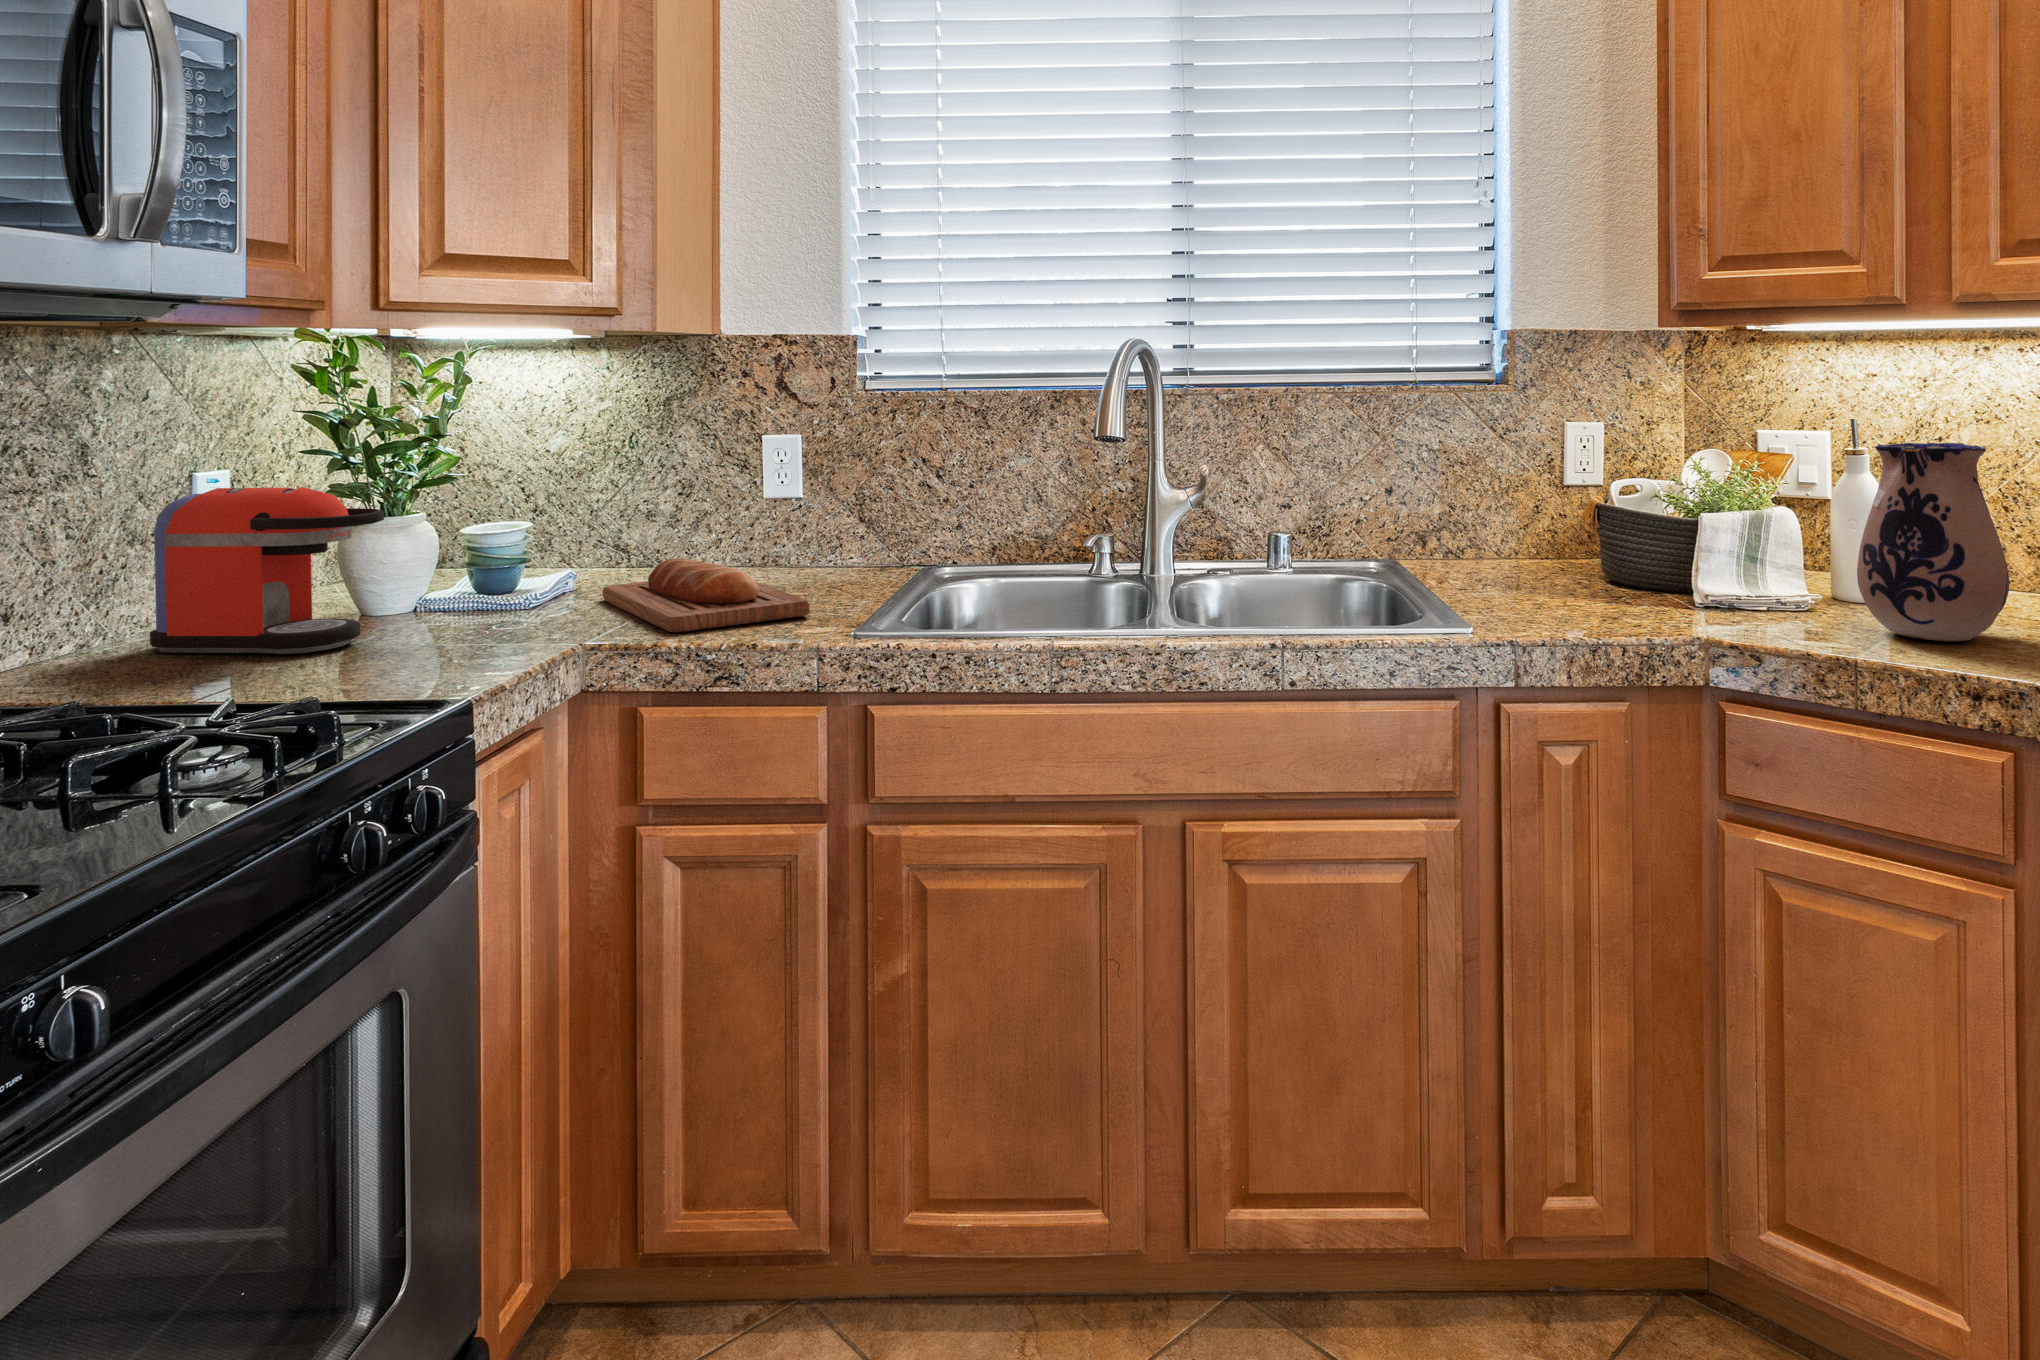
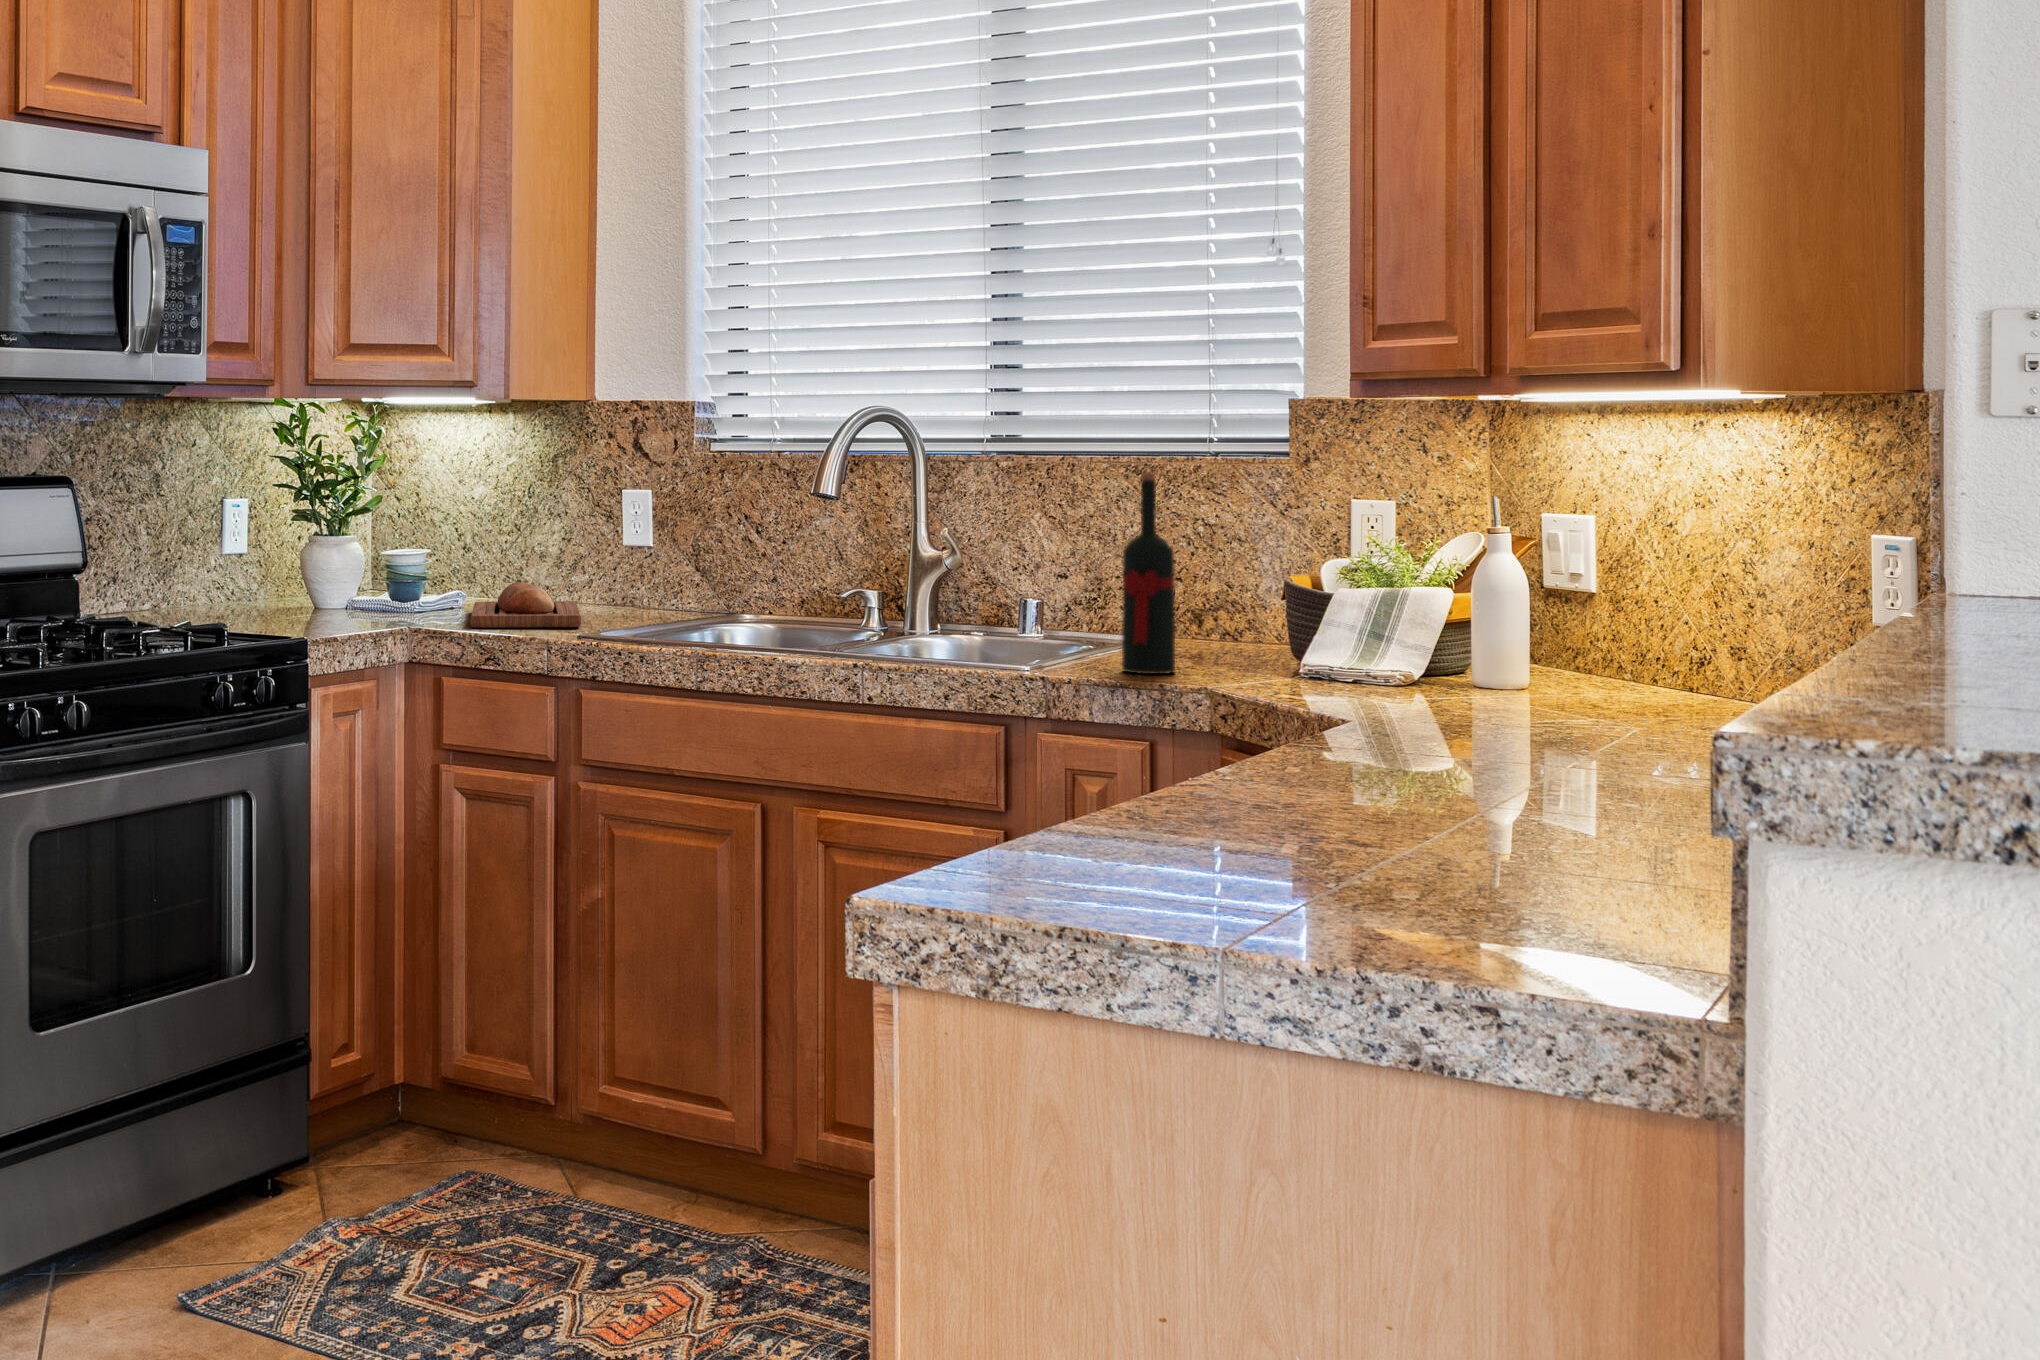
wine bottle: none [1528,404,1586,622] -> present [1122,472,1175,674]
ceramic pitcher: present [1857,443,2009,641] -> none [1368,516,1532,708]
coffee maker: present [150,487,384,654] -> none [181,506,304,618]

